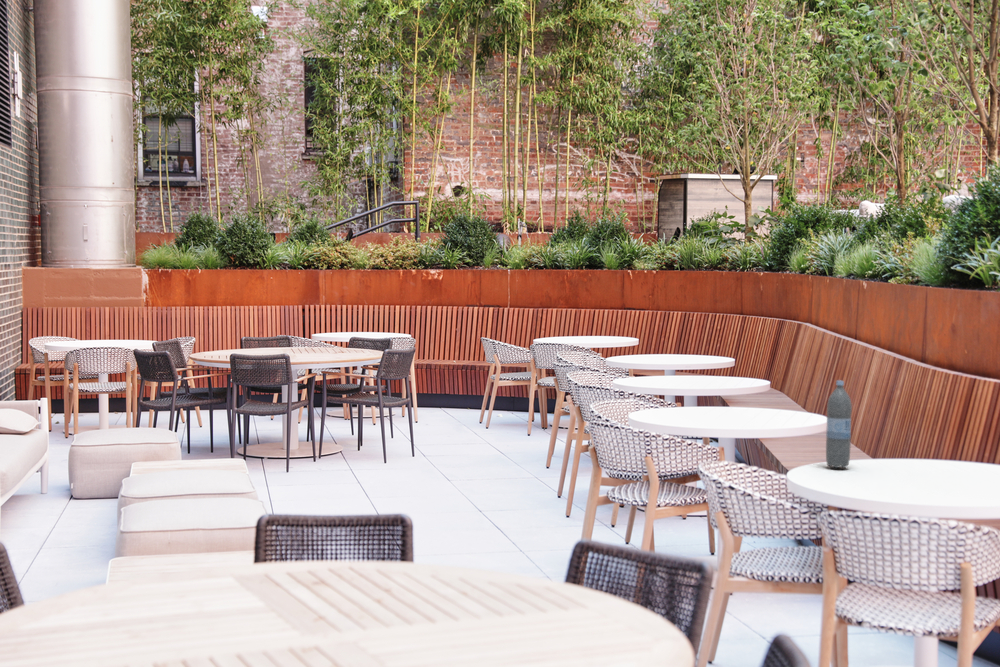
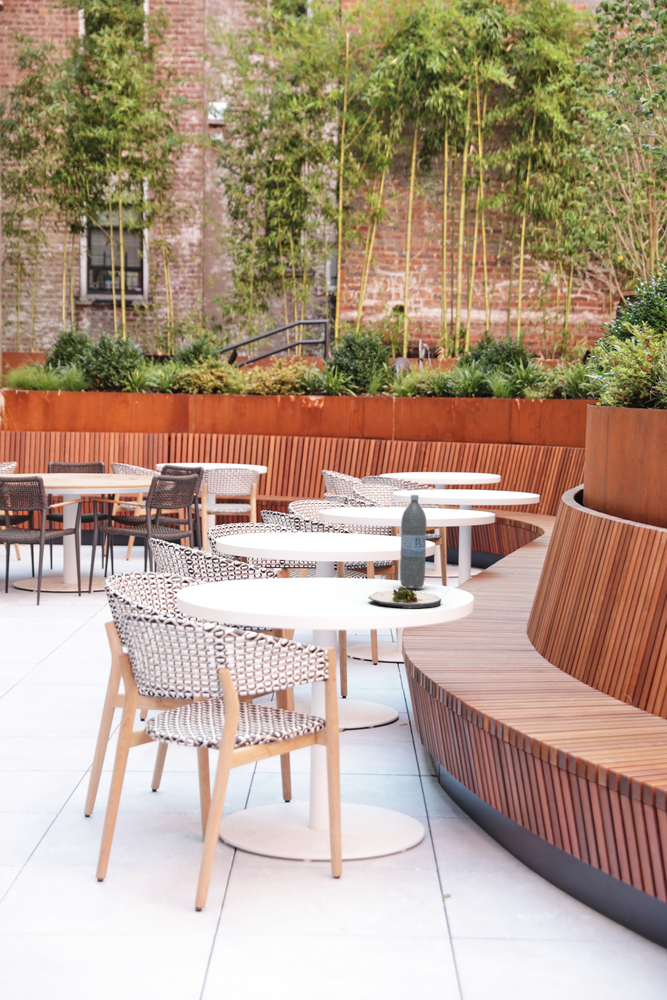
salad plate: none [839,470,911,493] -> present [368,586,441,608]

